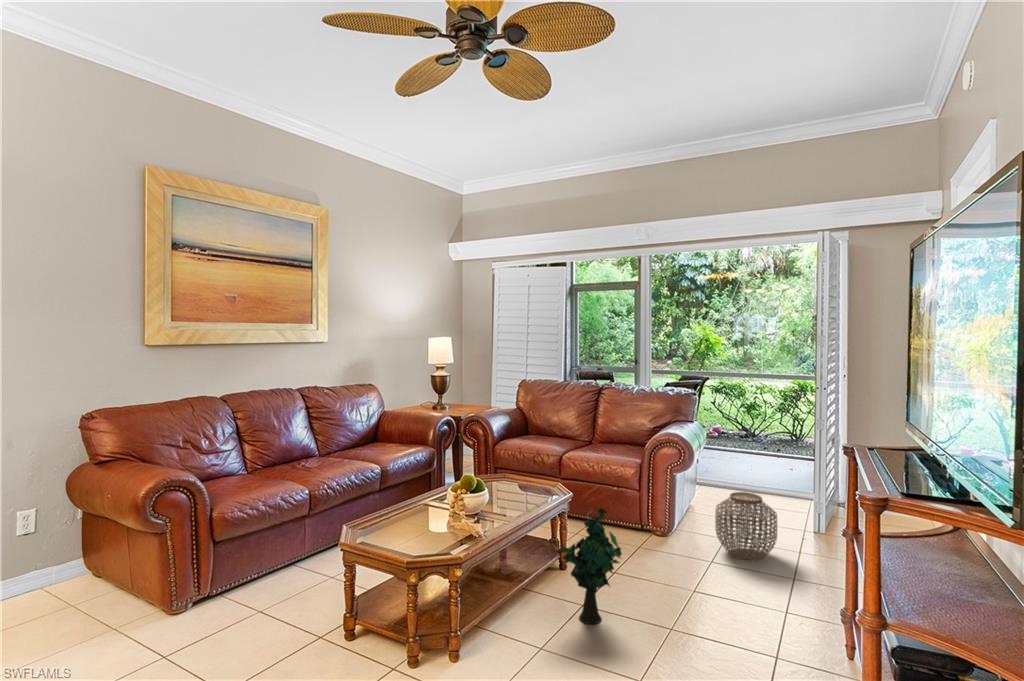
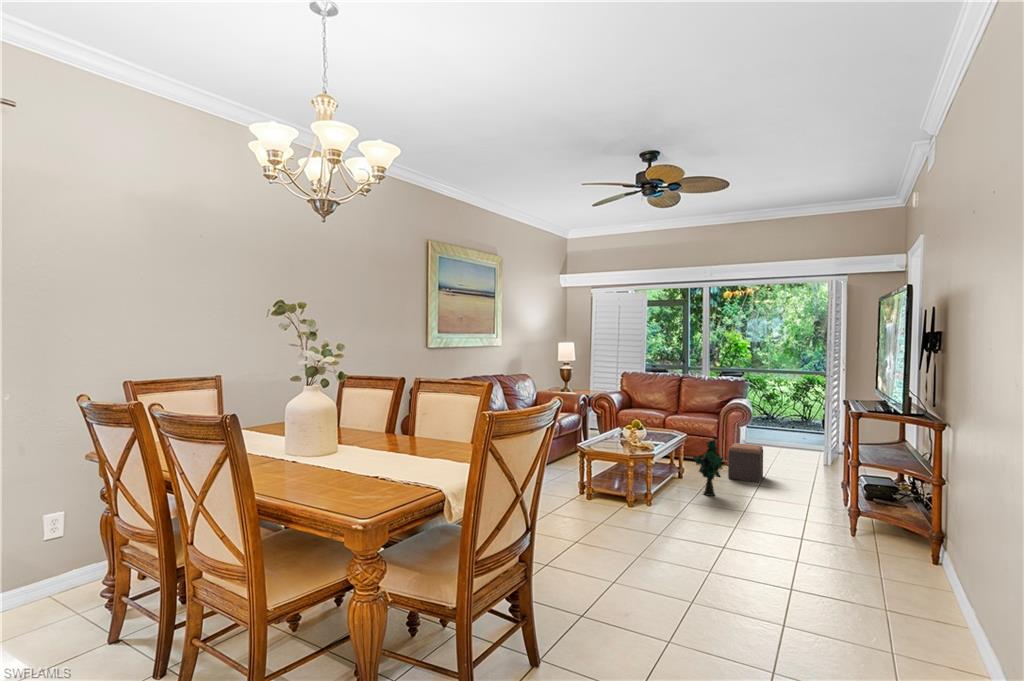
woven basket: present [715,492,777,561] -> none [766,438,804,476]
footstool: none [645,503,707,579] -> present [728,443,763,482]

